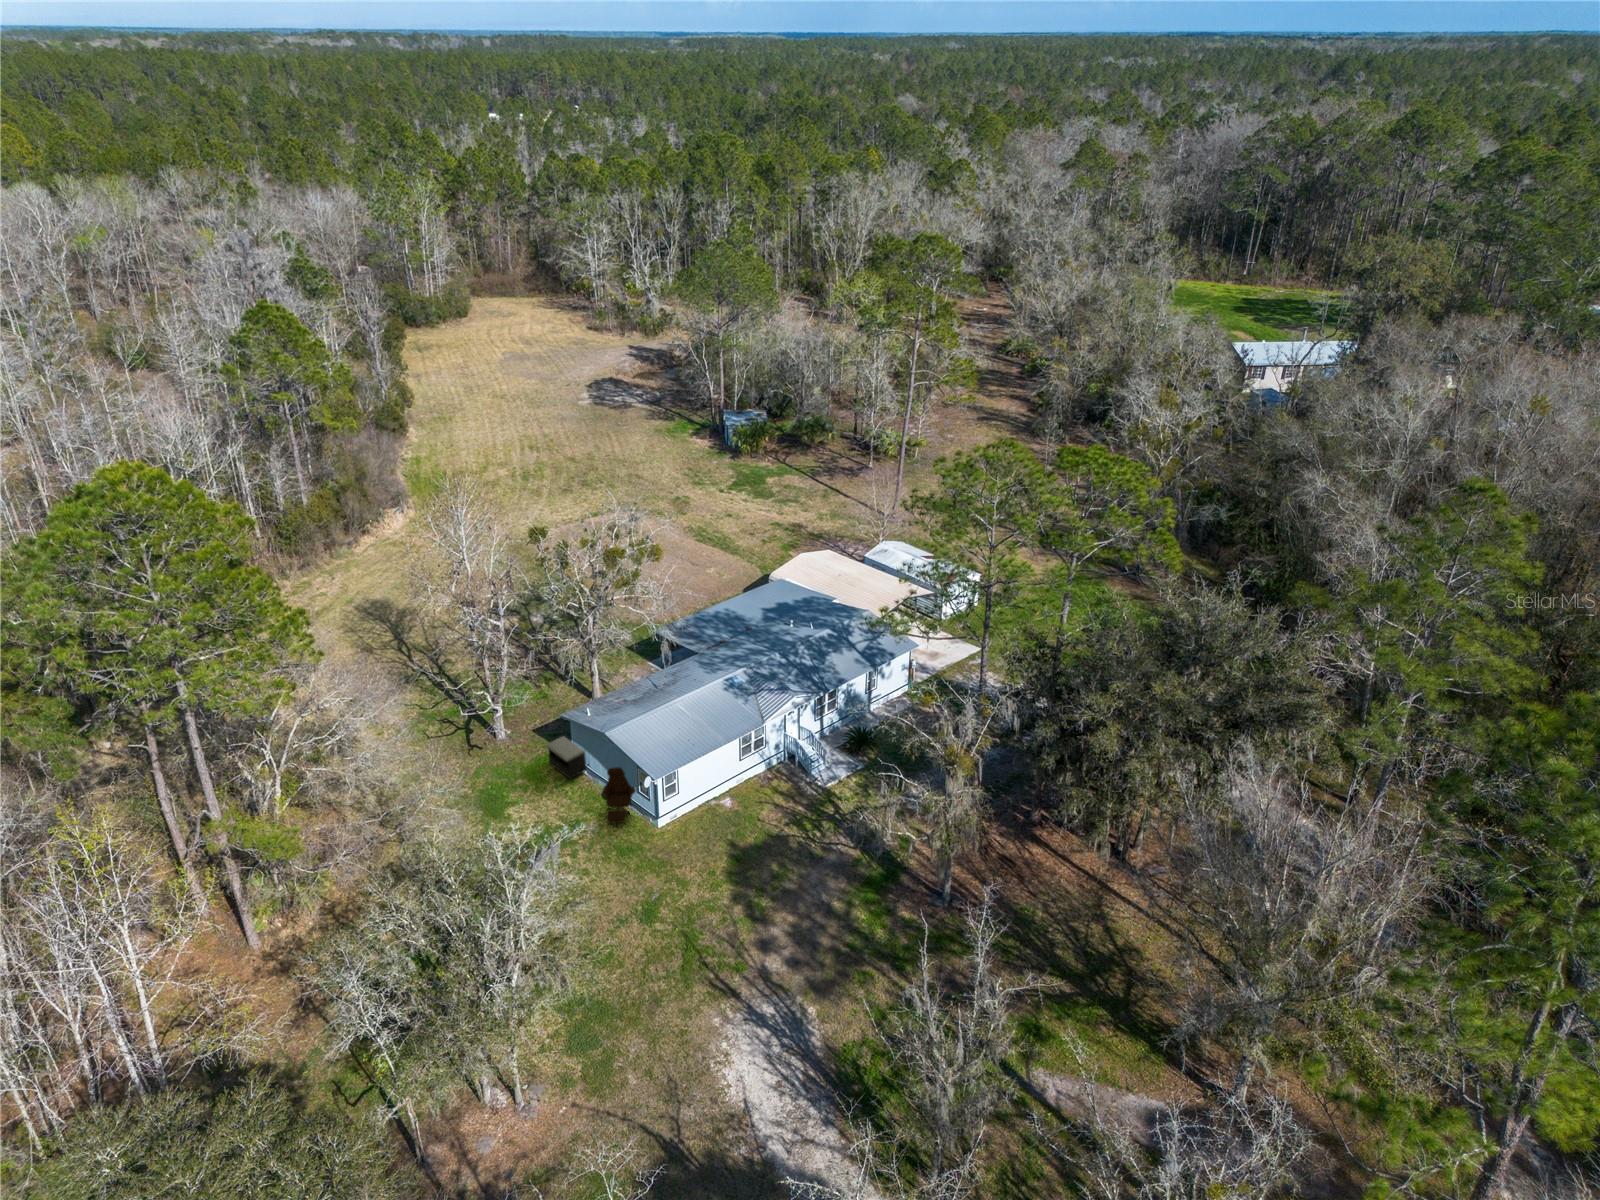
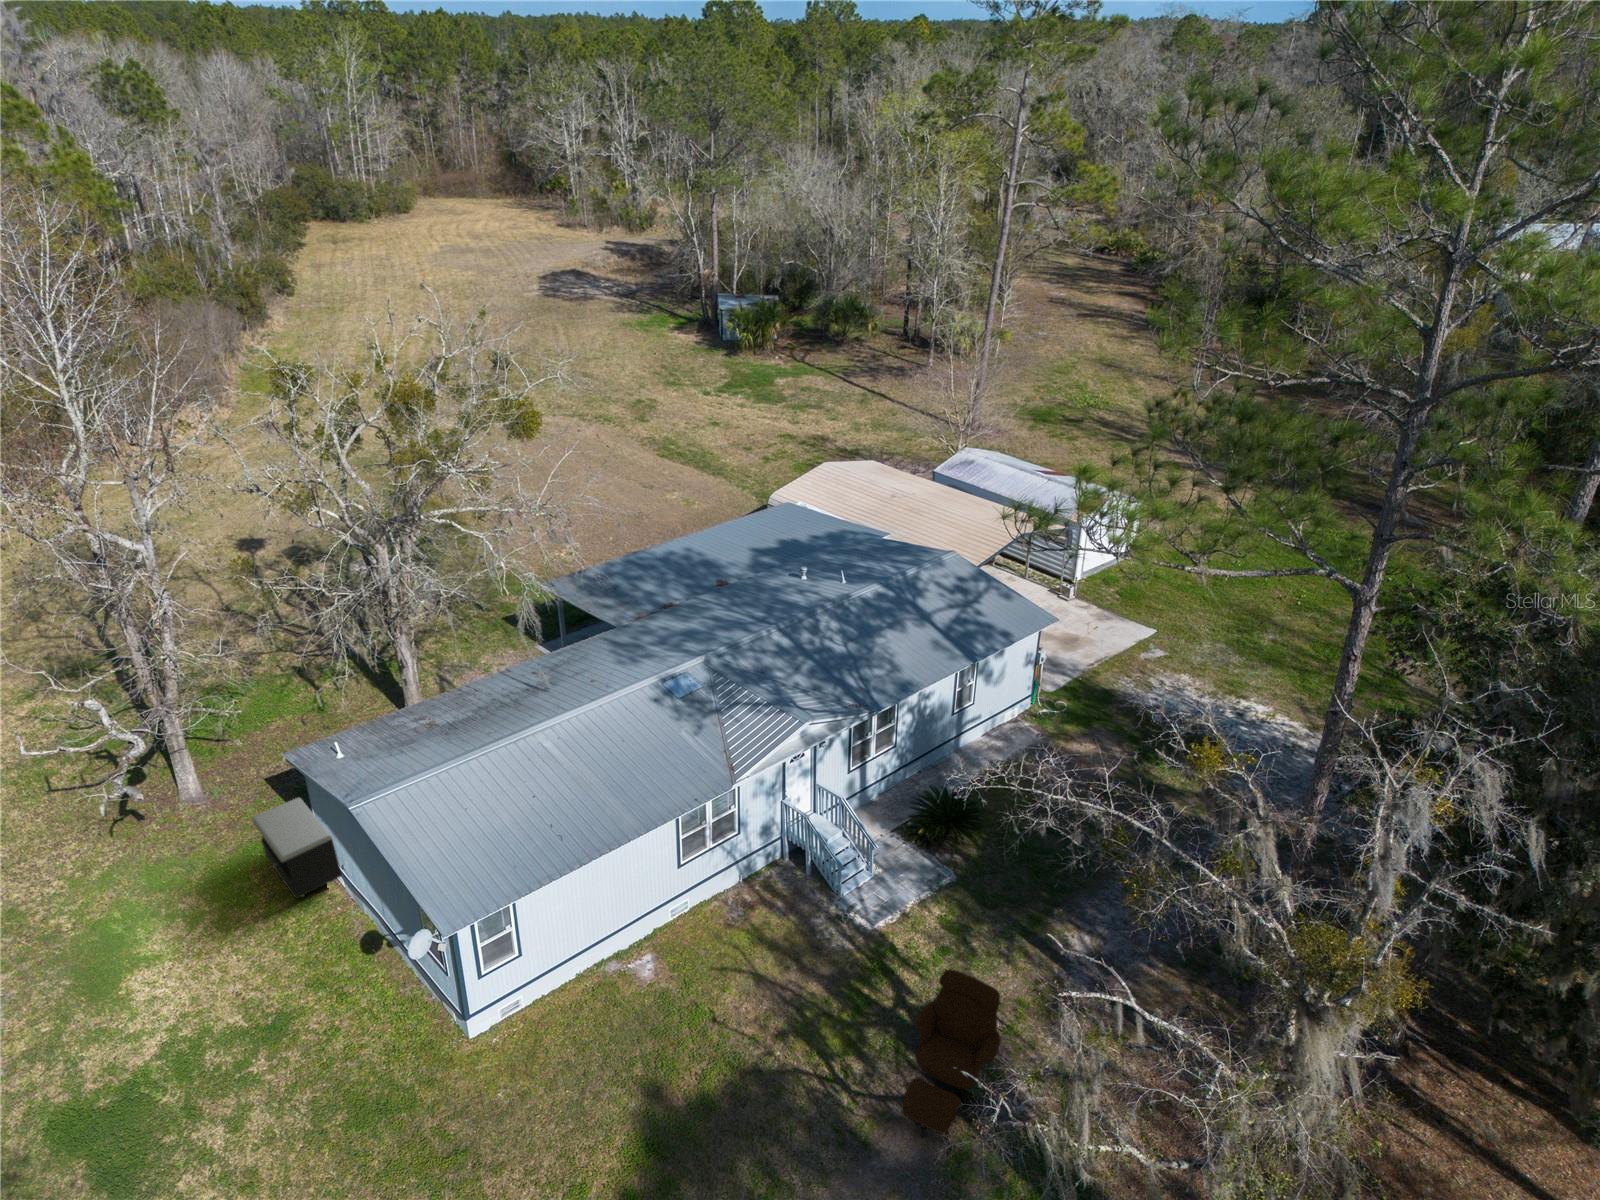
lounge chair: present [603,767,636,824] -> present [902,970,1001,1138]

